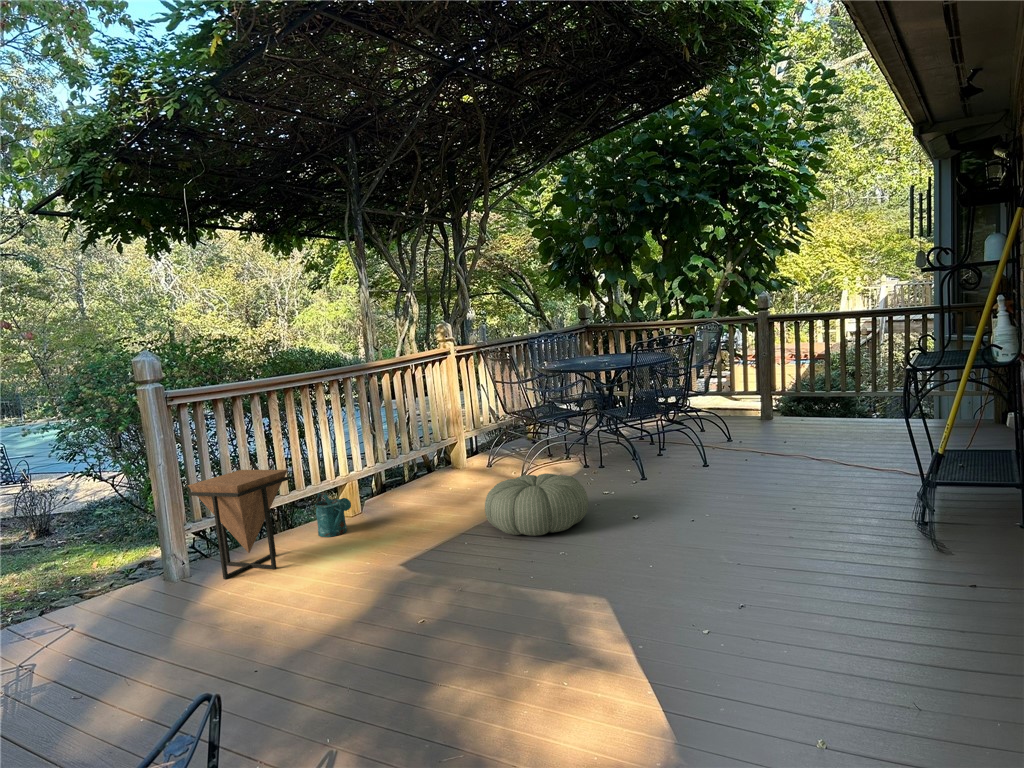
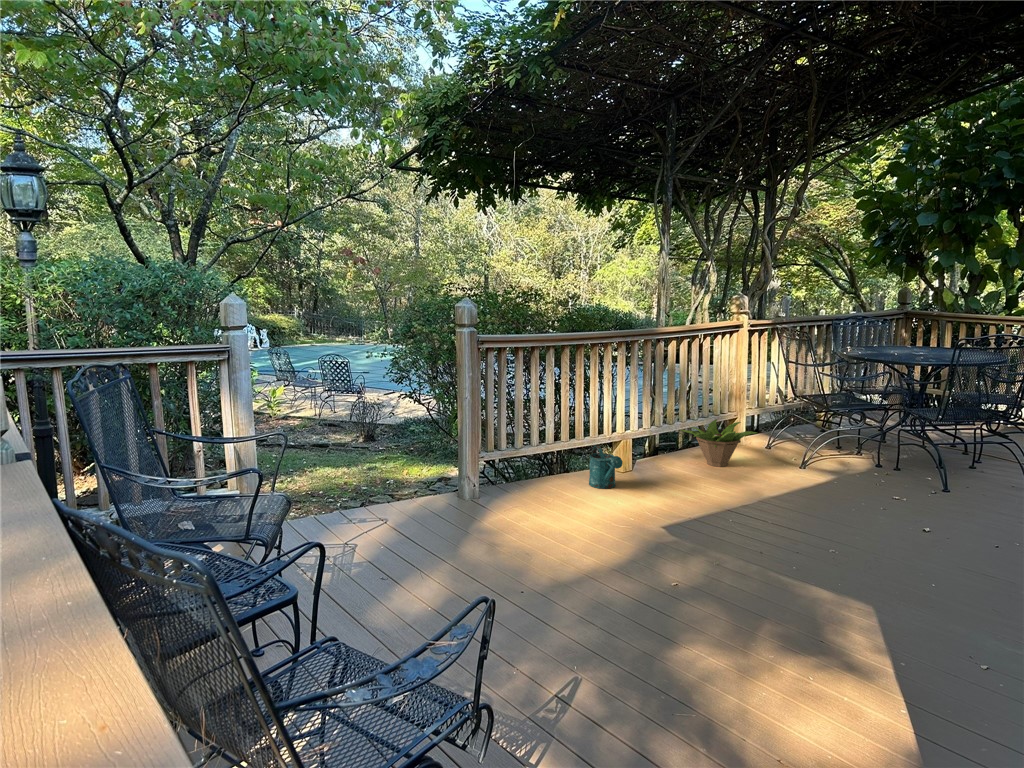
decorative plant: none [404,445,477,492] -> present [681,419,757,467]
side table: present [188,470,289,579] -> none [485,413,570,509]
pouf: present [485,474,588,536] -> none [759,472,886,544]

